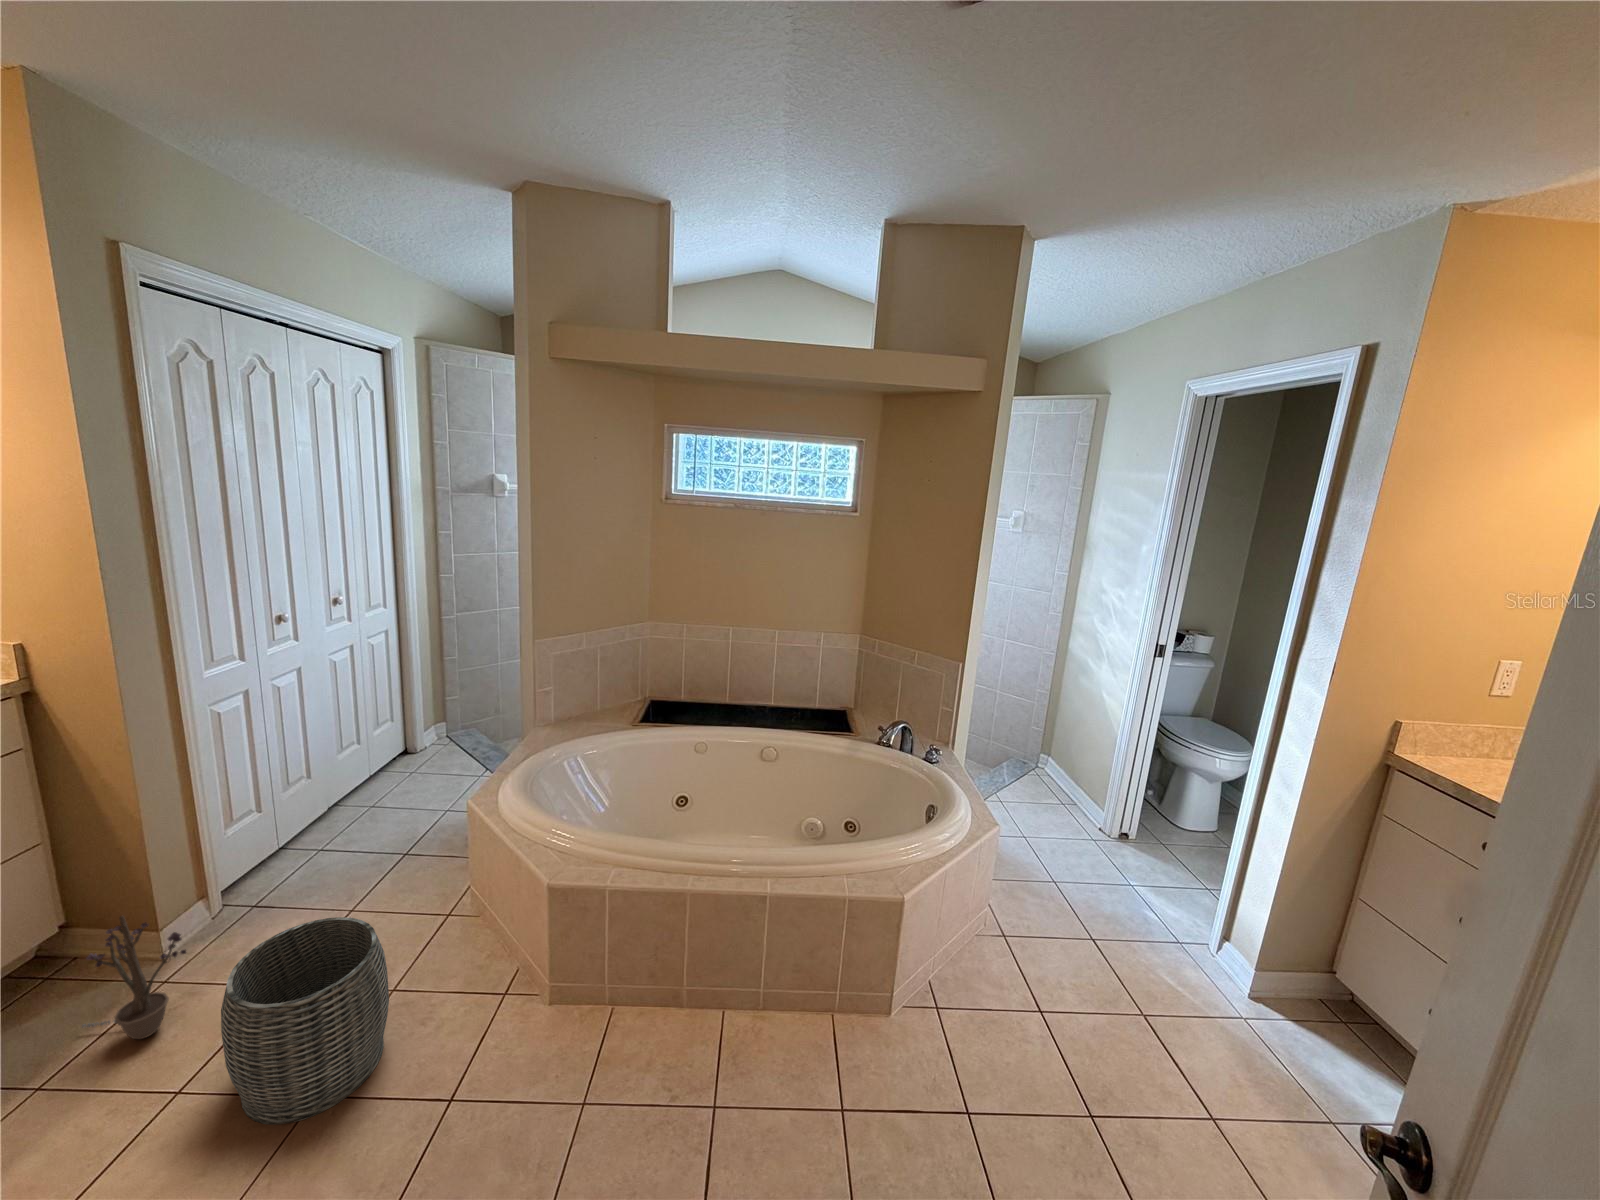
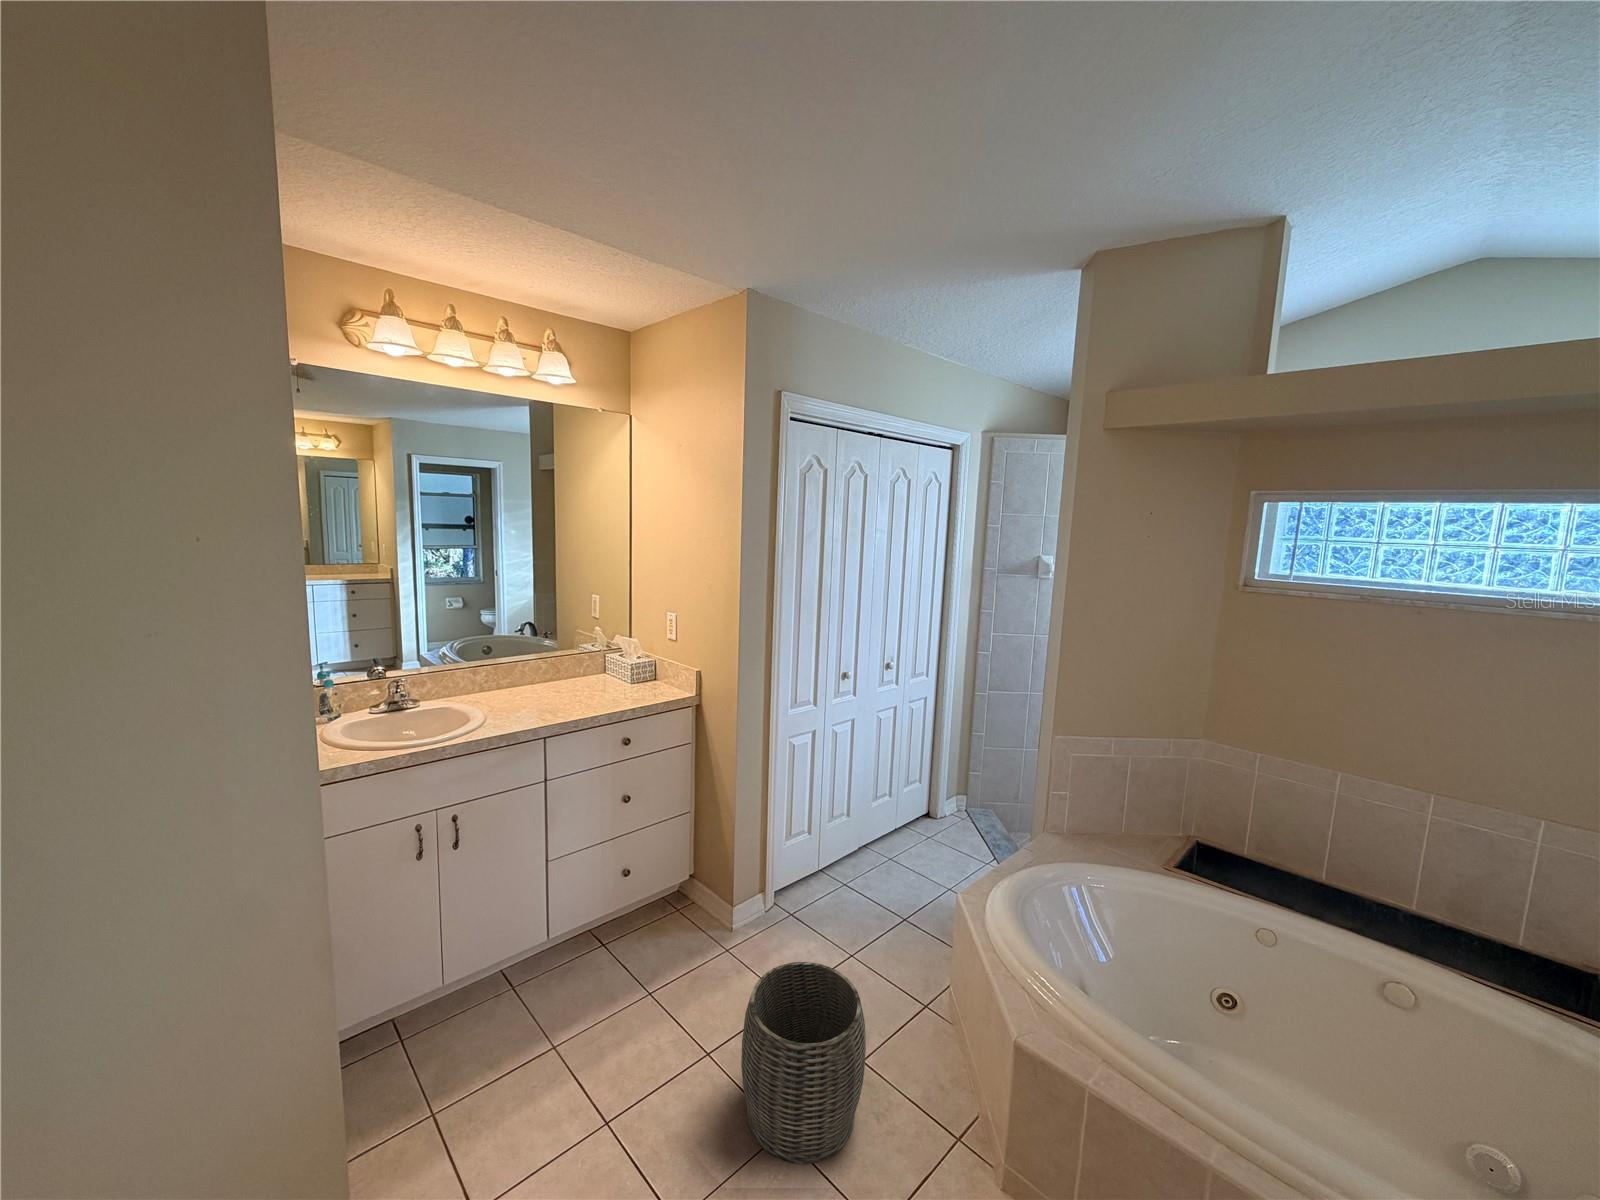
decorative plant: present [82,916,186,1039] -> none [685,892,742,997]

